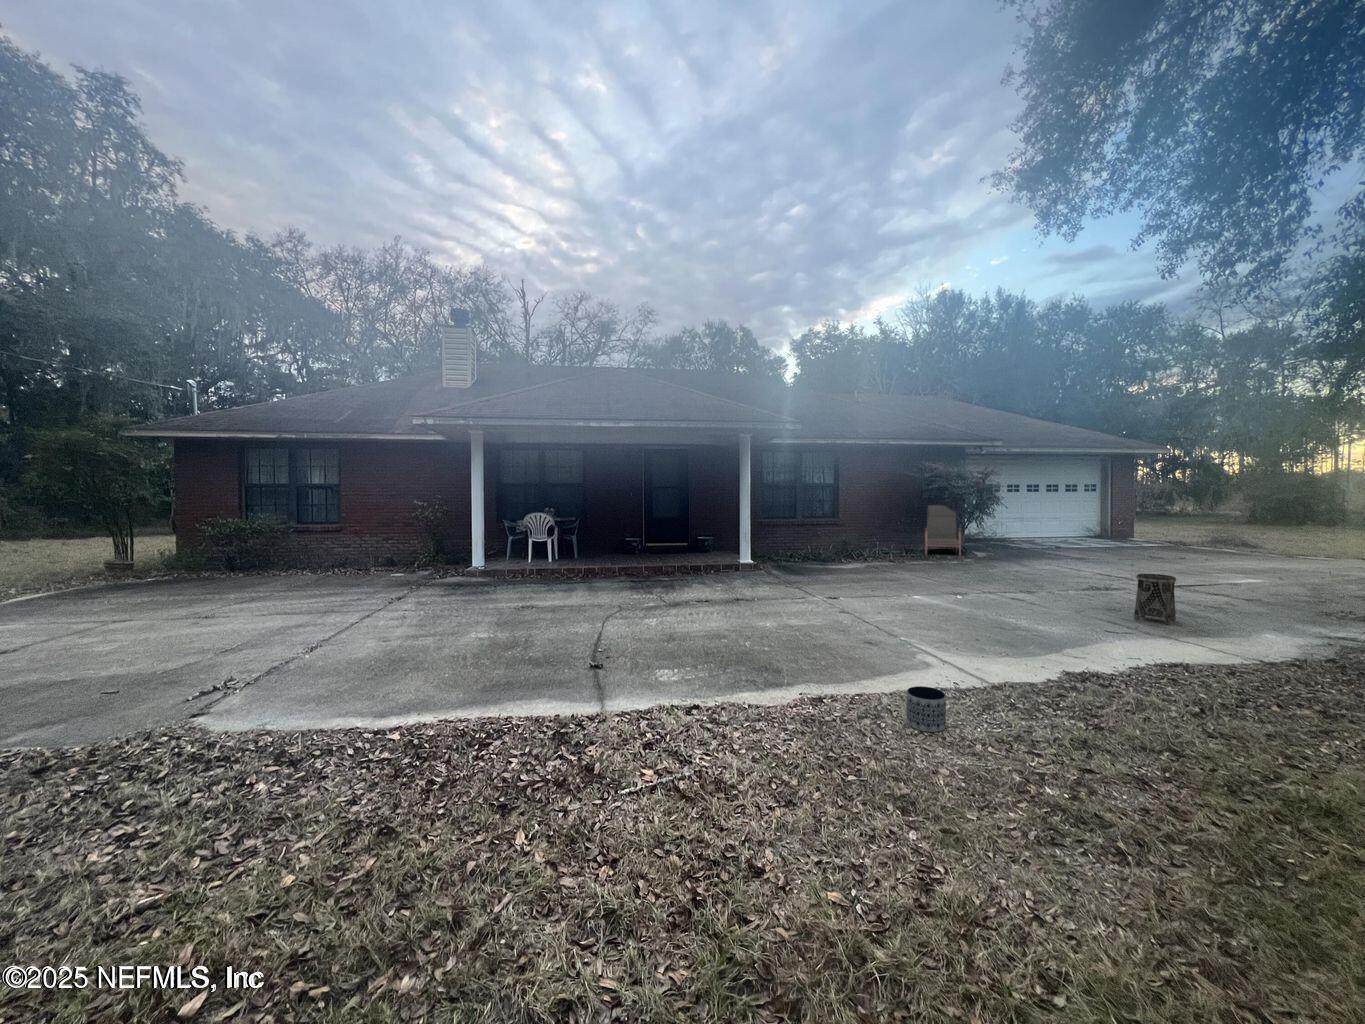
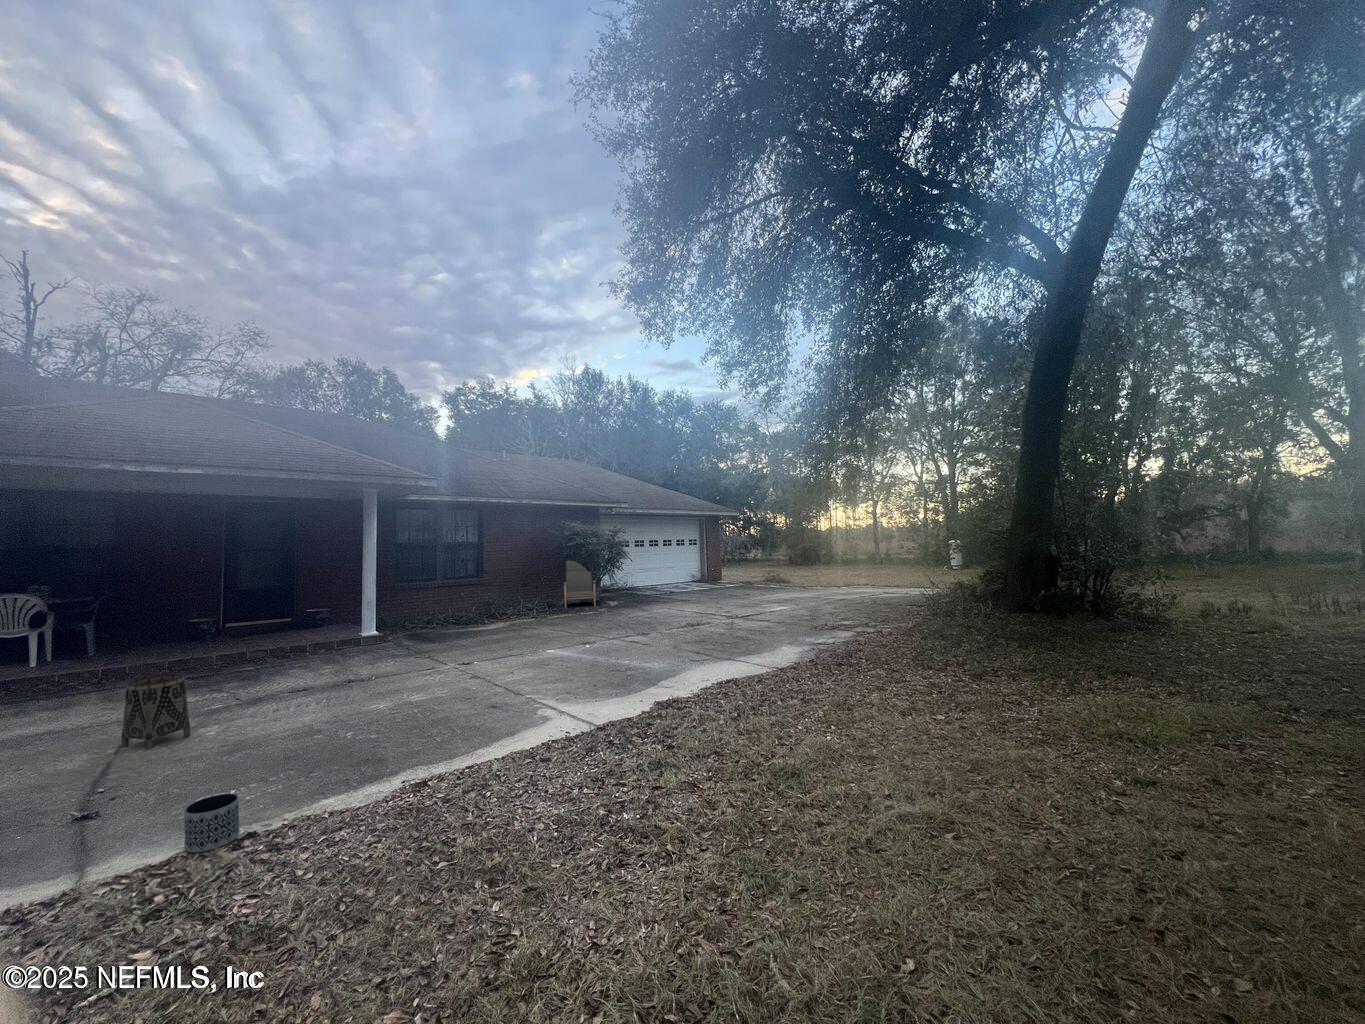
basket: present [1134,574,1176,625] -> present [121,674,191,749]
planter: present [907,686,946,732] -> present [184,794,239,852]

